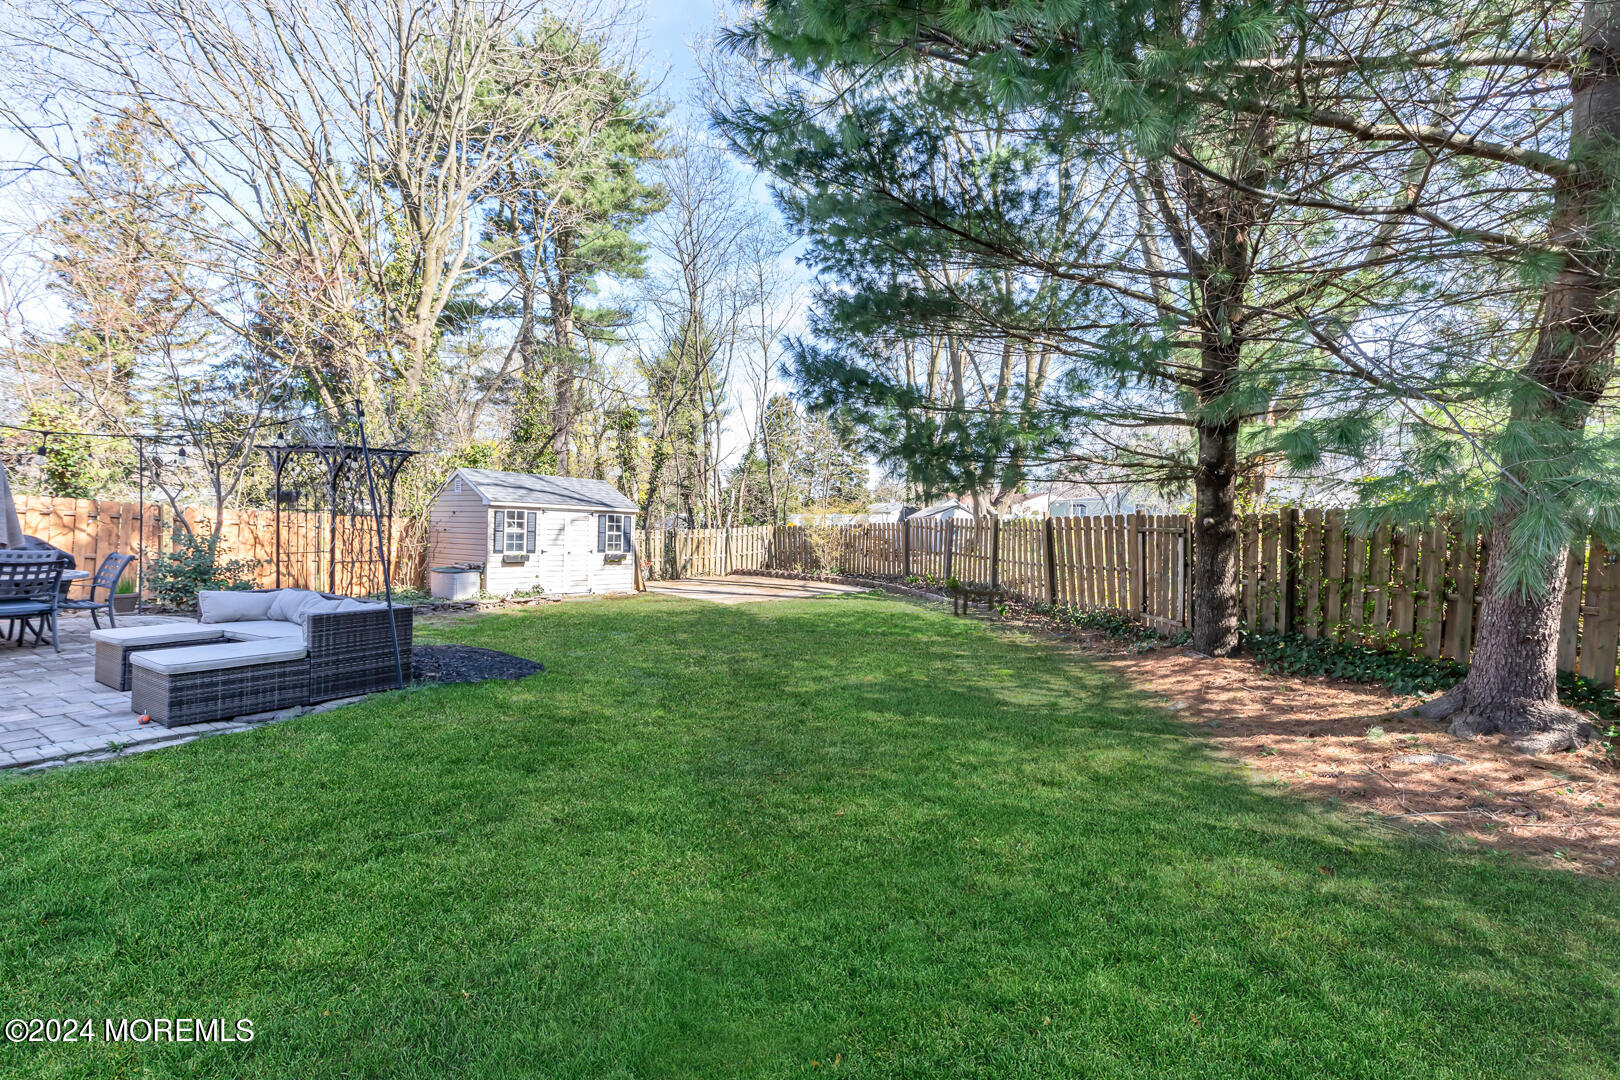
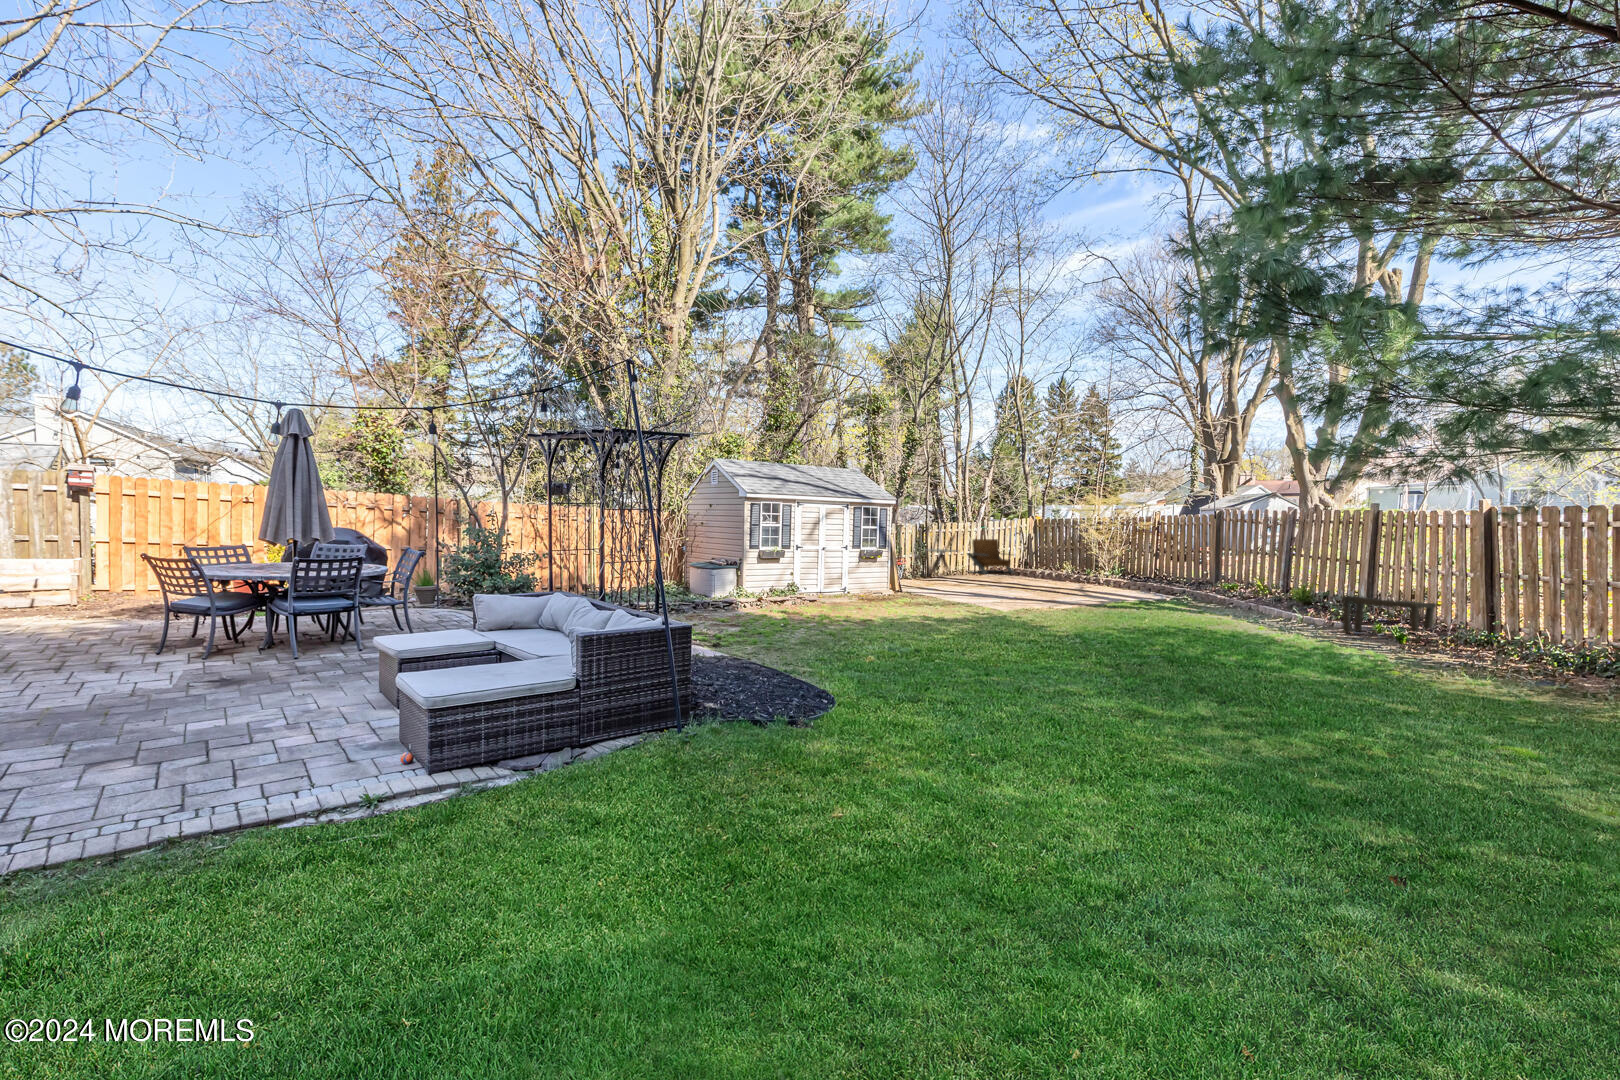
lounge chair: none [713,545,755,576] -> present [967,539,1014,574]
round table: none [671,554,705,578] -> present [926,549,958,573]

